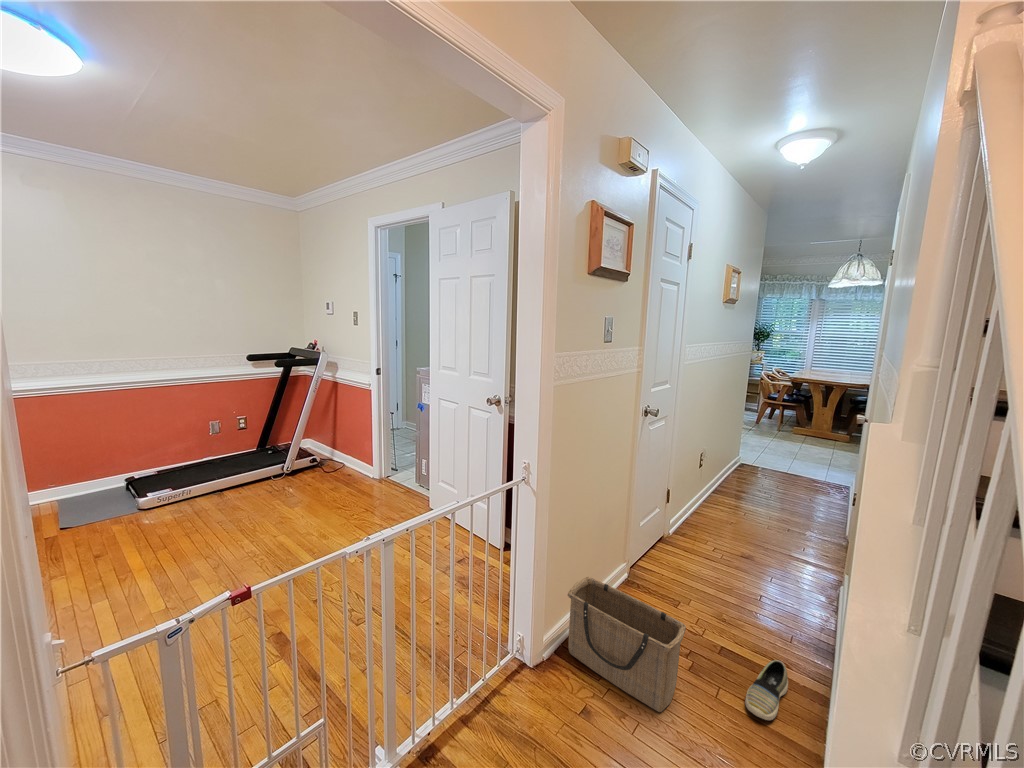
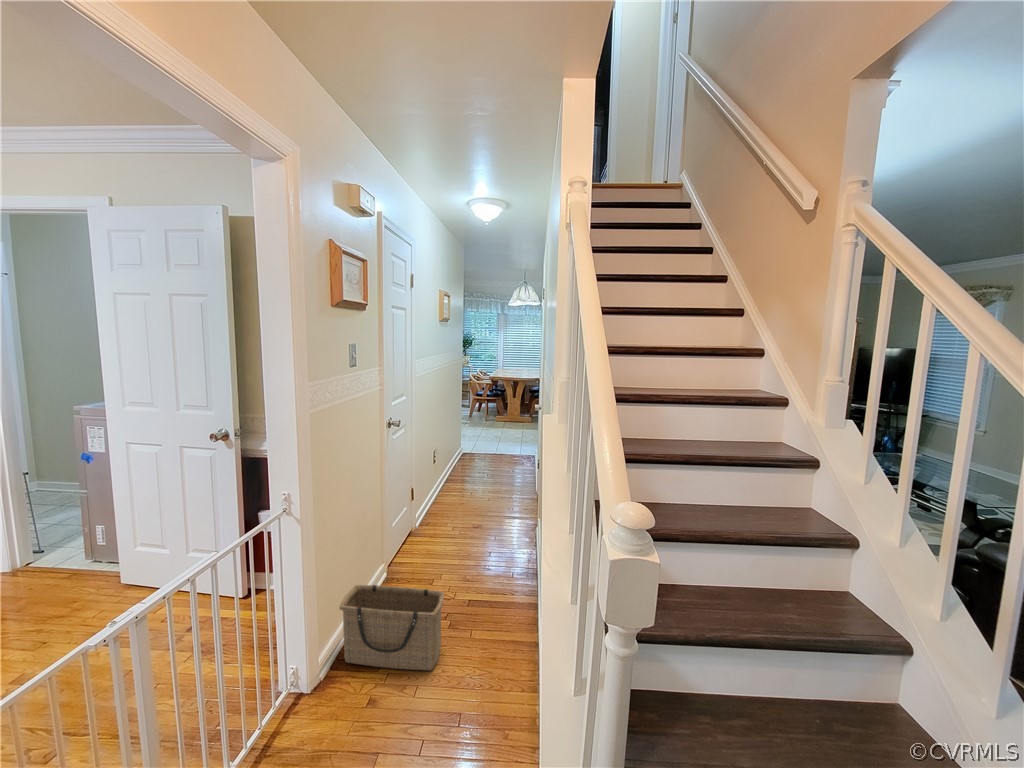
shoe: present [745,660,788,720] -> none [489,592,513,637]

